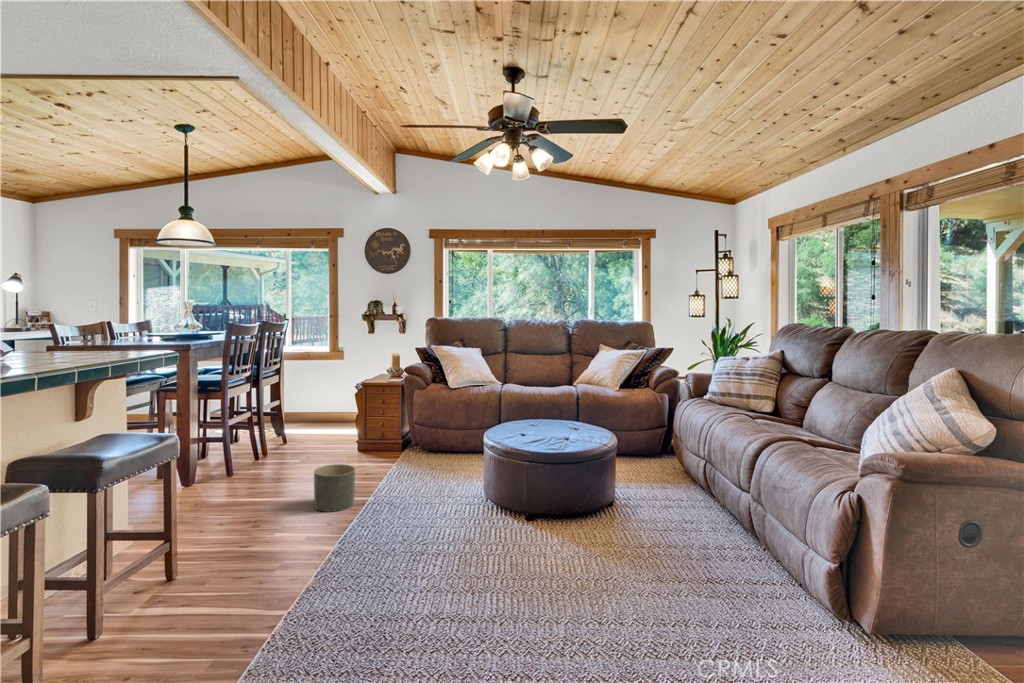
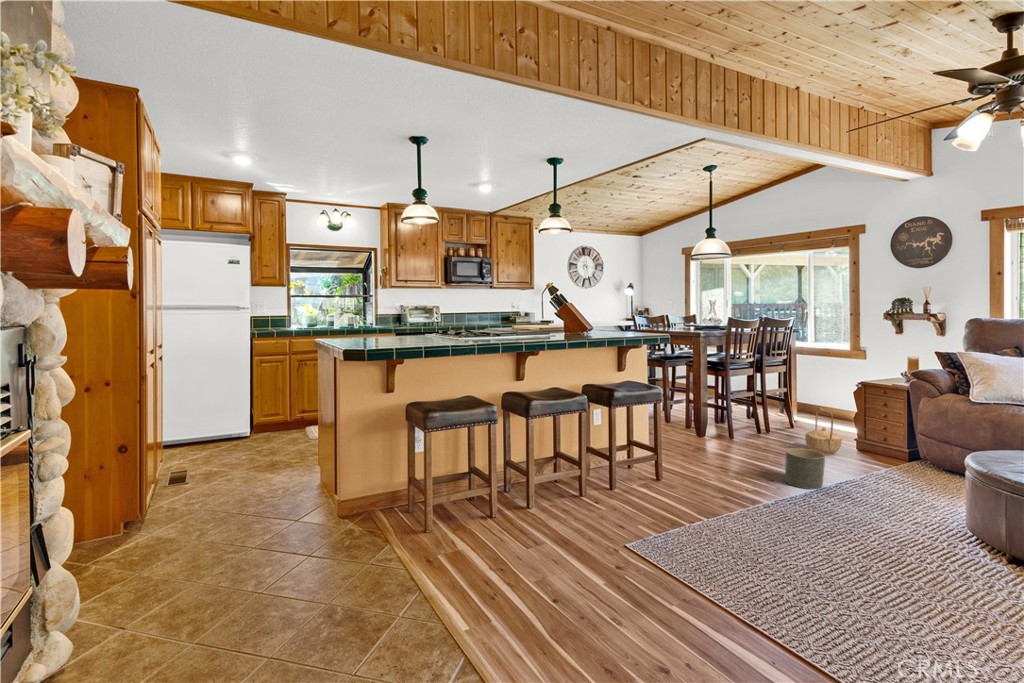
basket: none [316,415,351,466] -> present [805,407,842,456]

